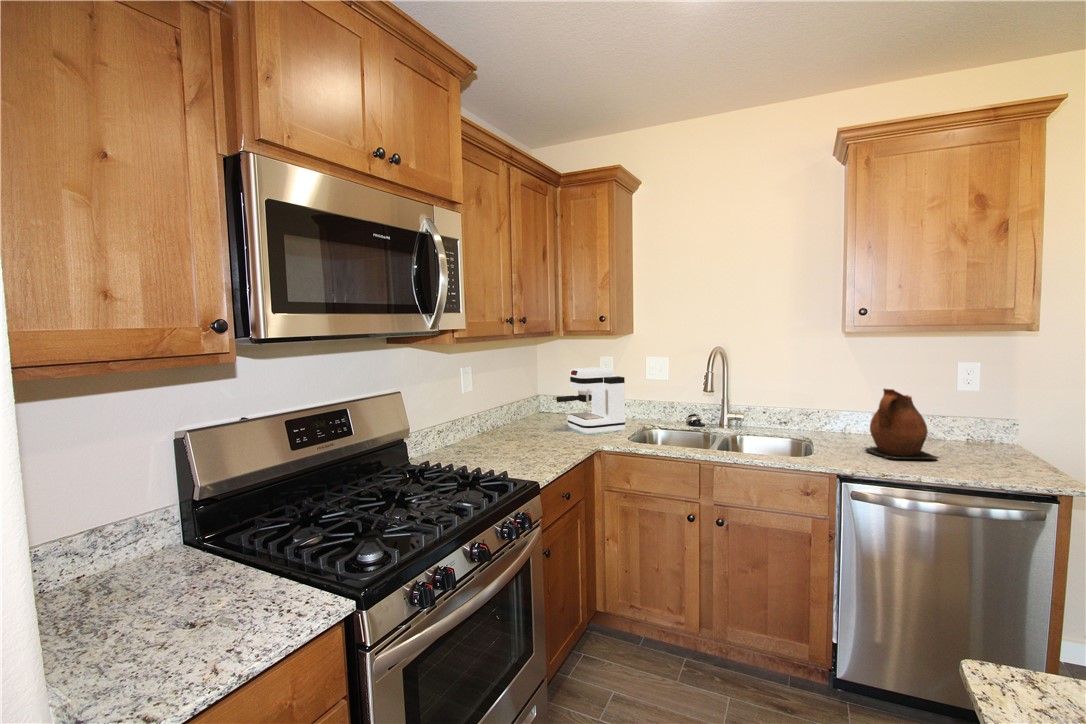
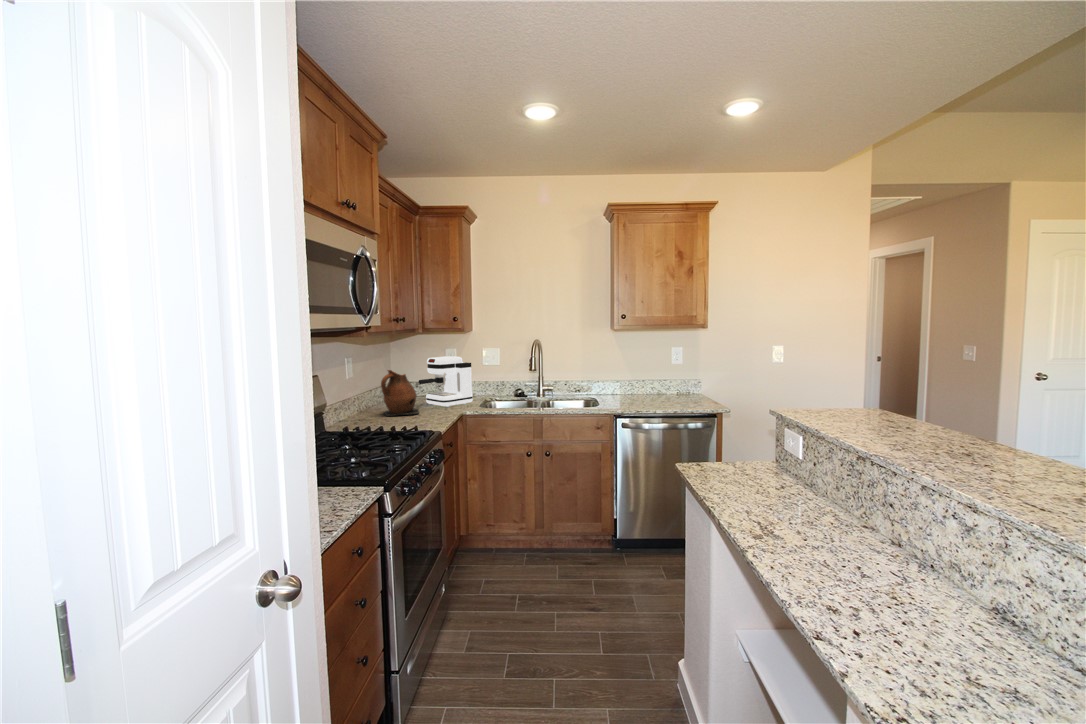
ceramic pitcher: present [865,389,937,460] -> present [381,370,419,416]

